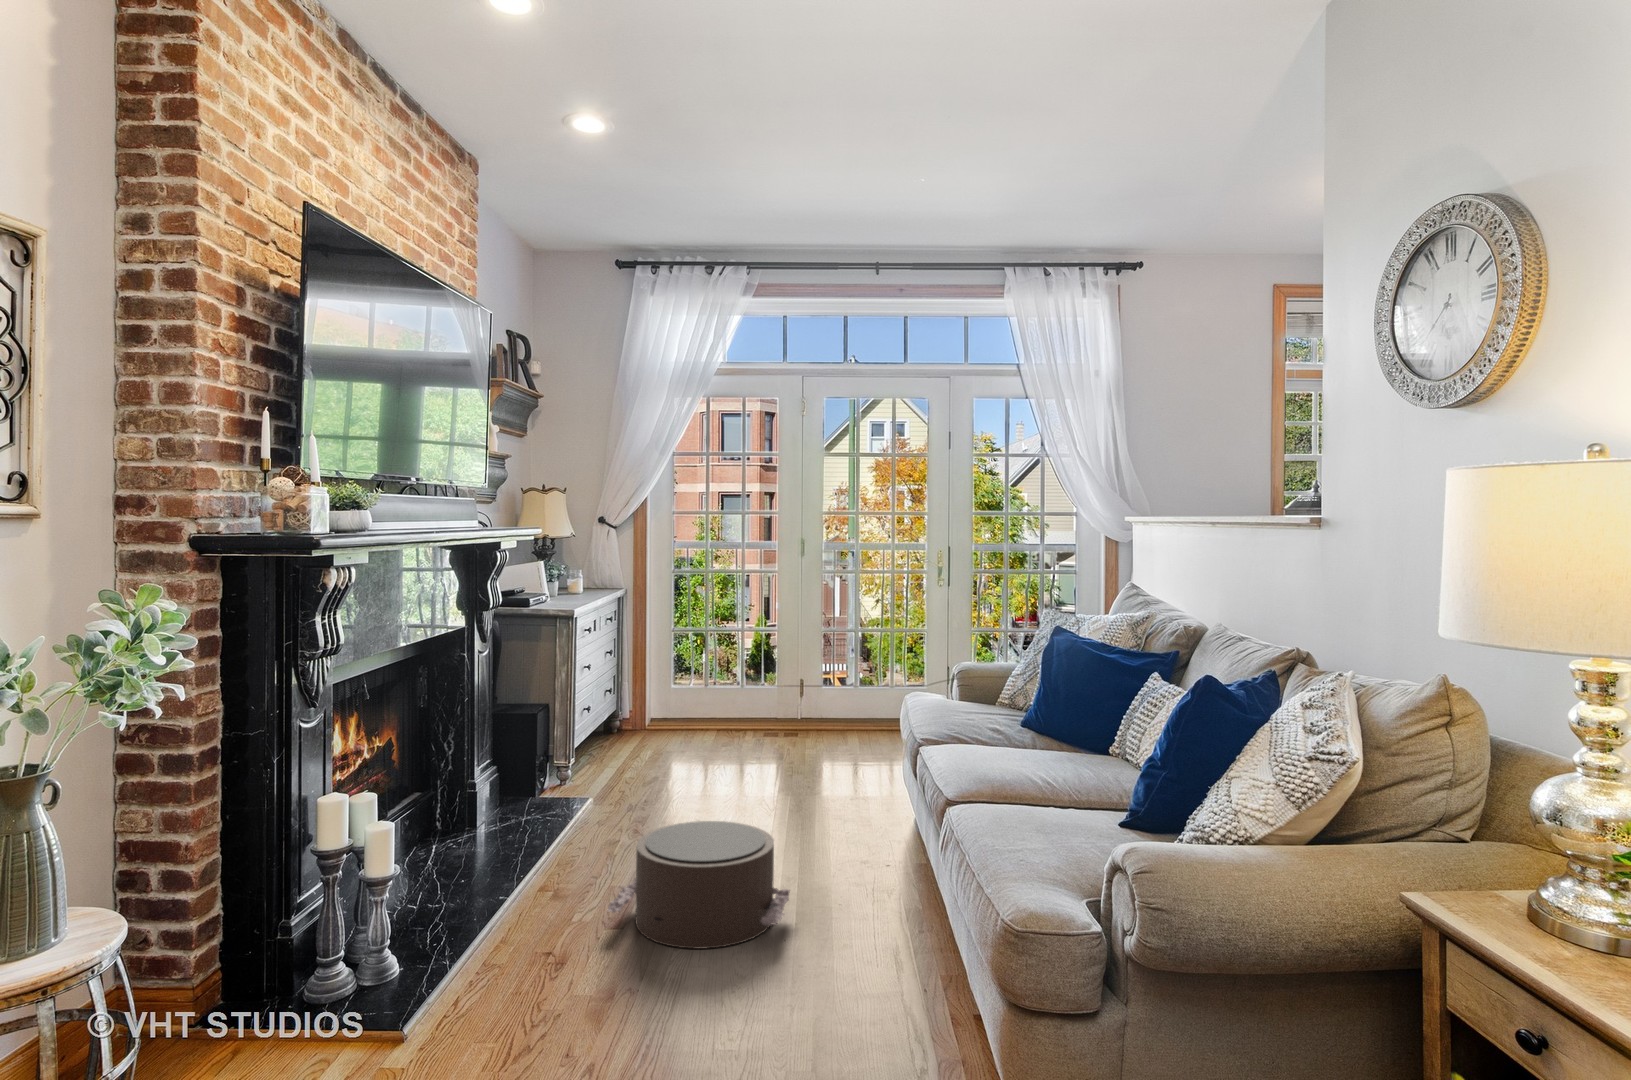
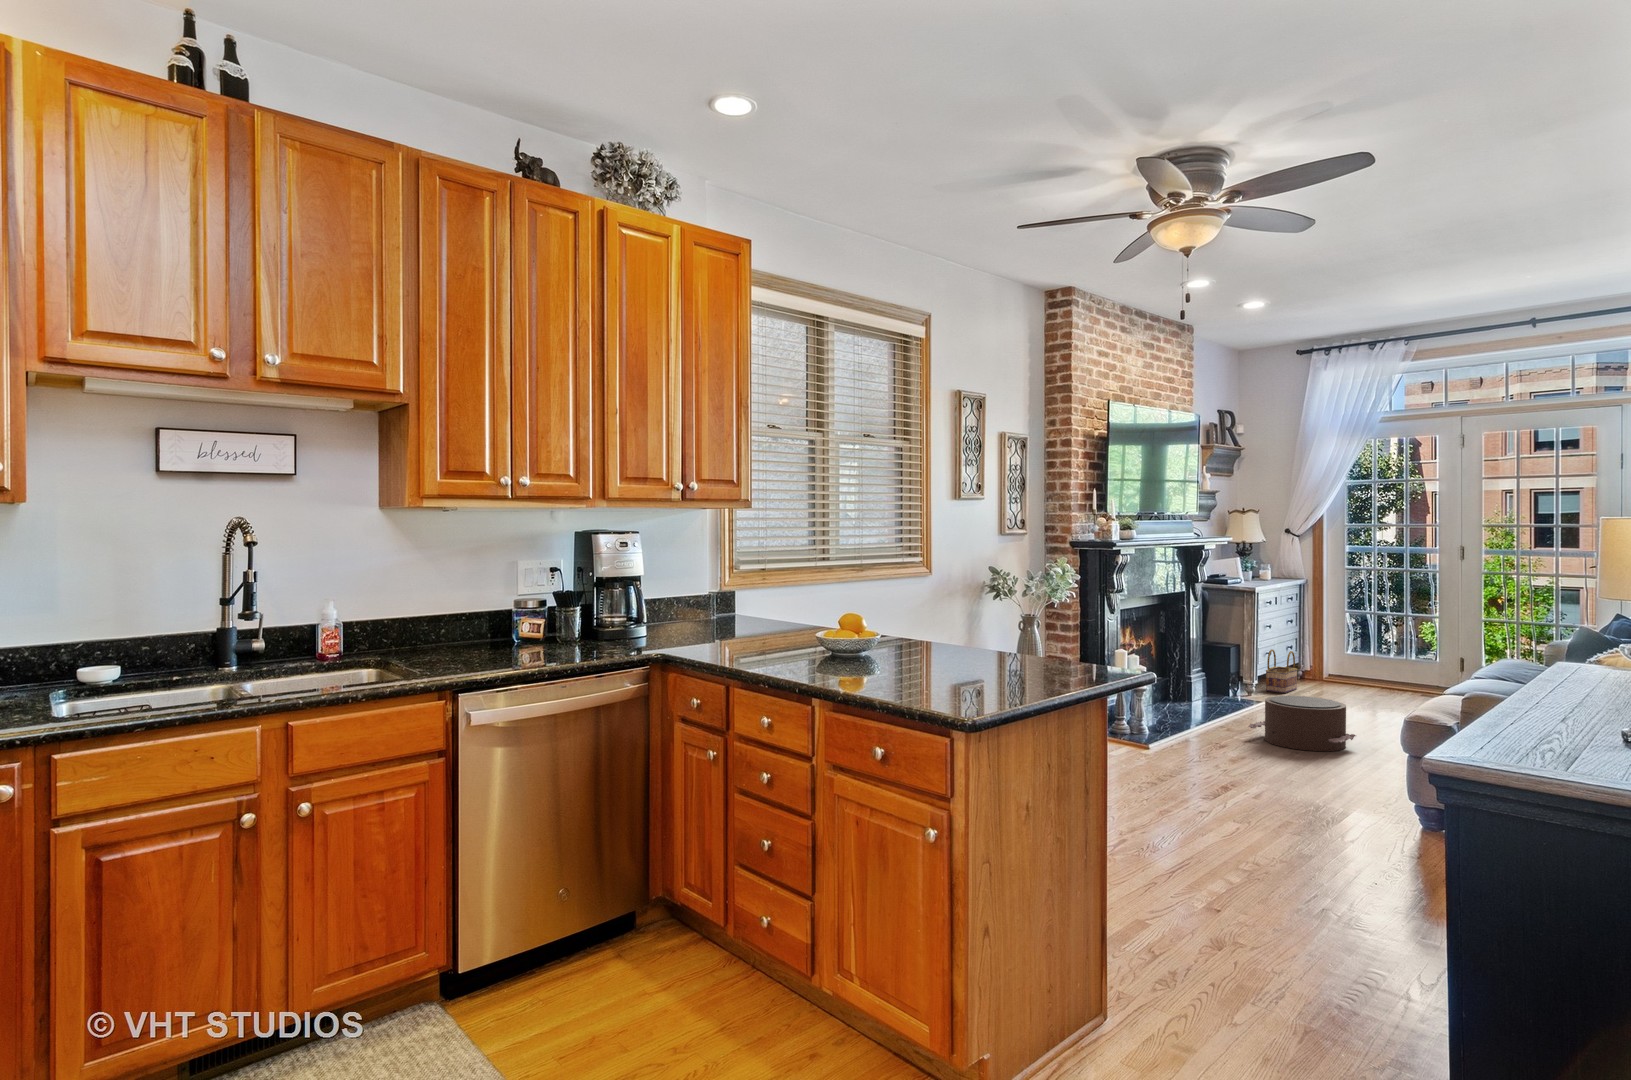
basket: none [586,706,628,775] -> present [1266,649,1298,693]

